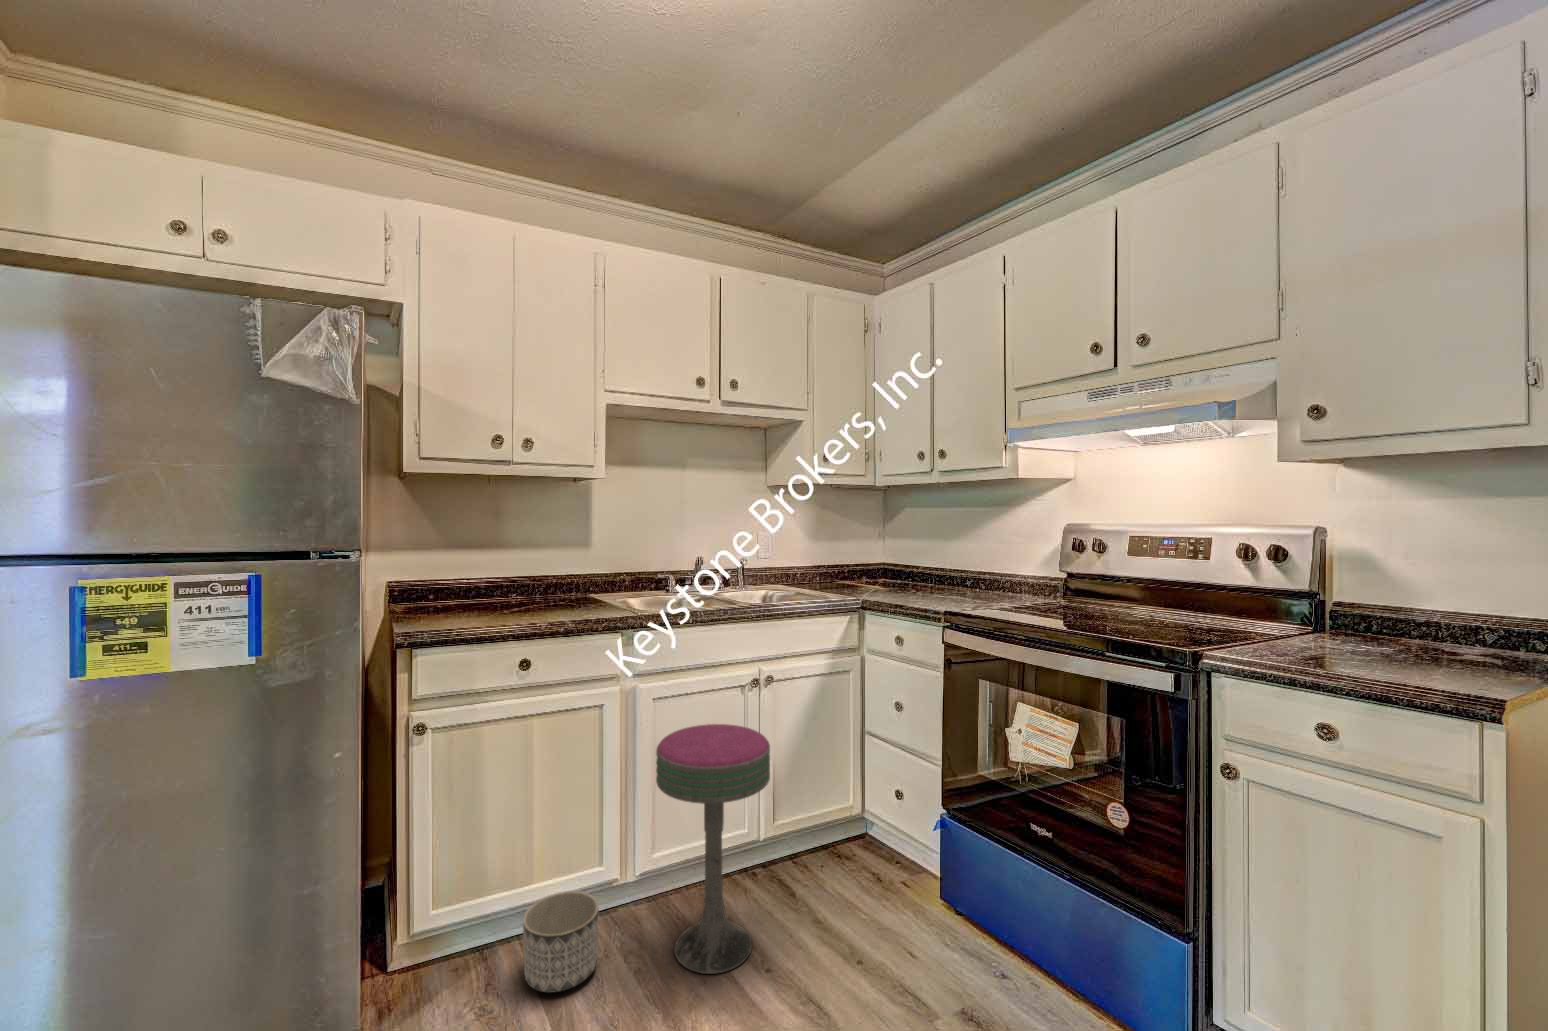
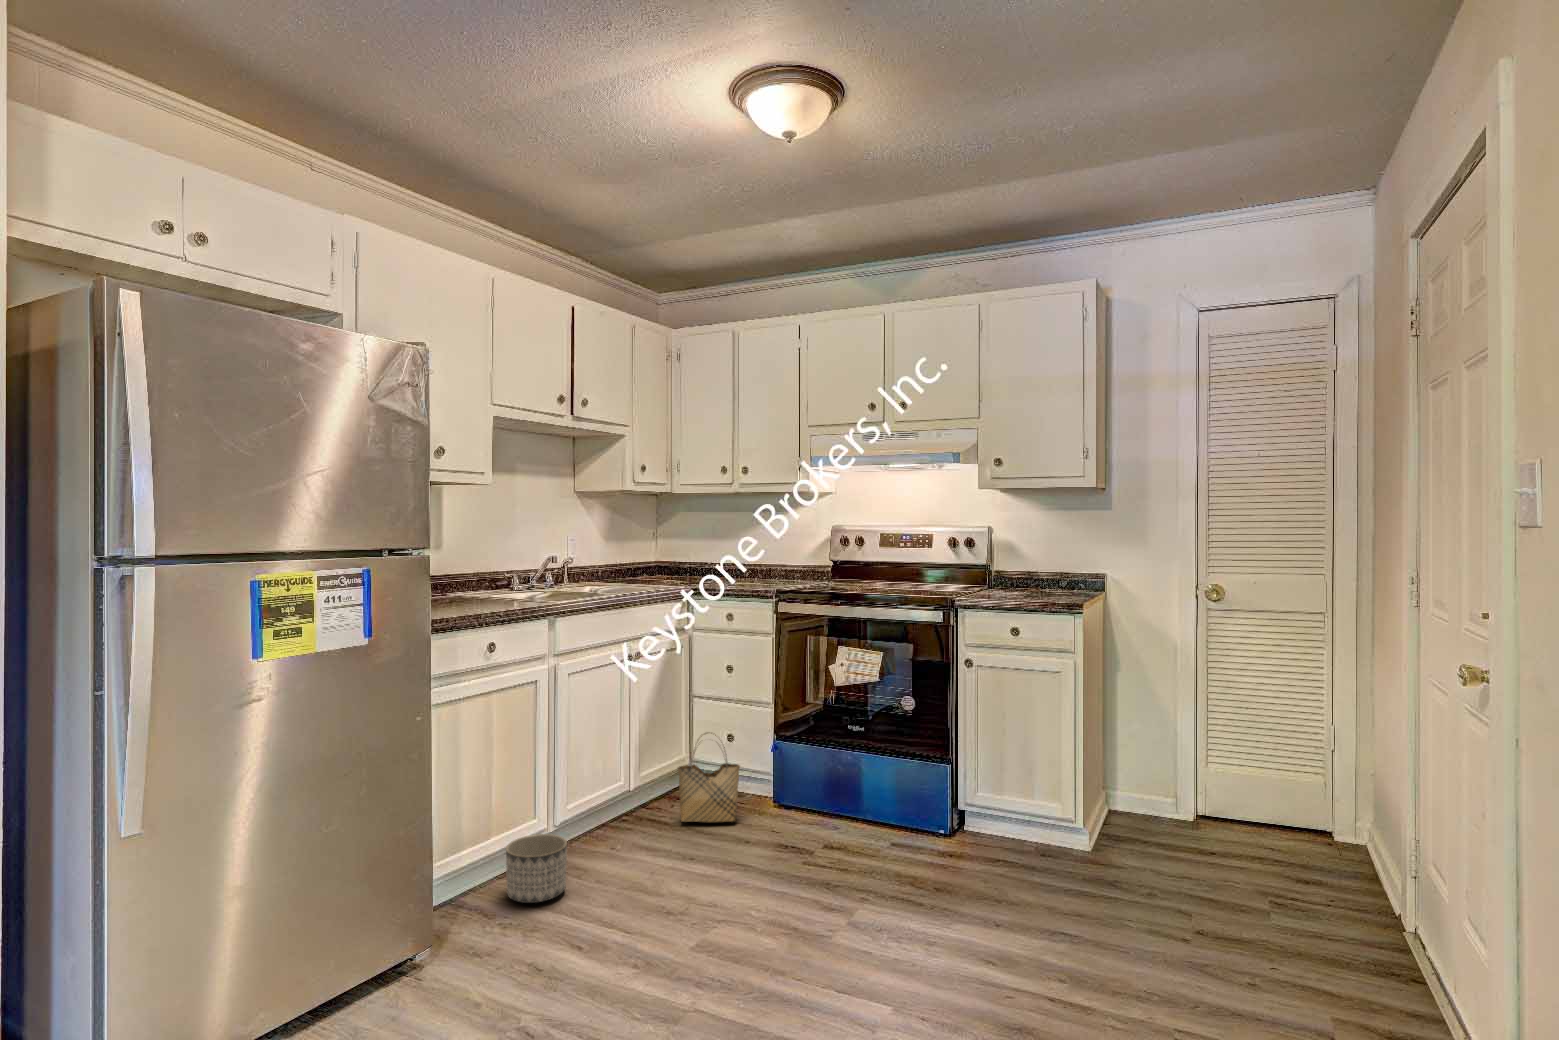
bar stool: present [656,724,770,974] -> none [592,689,682,870]
woven basket: none [807,787,886,920] -> present [678,733,740,823]

